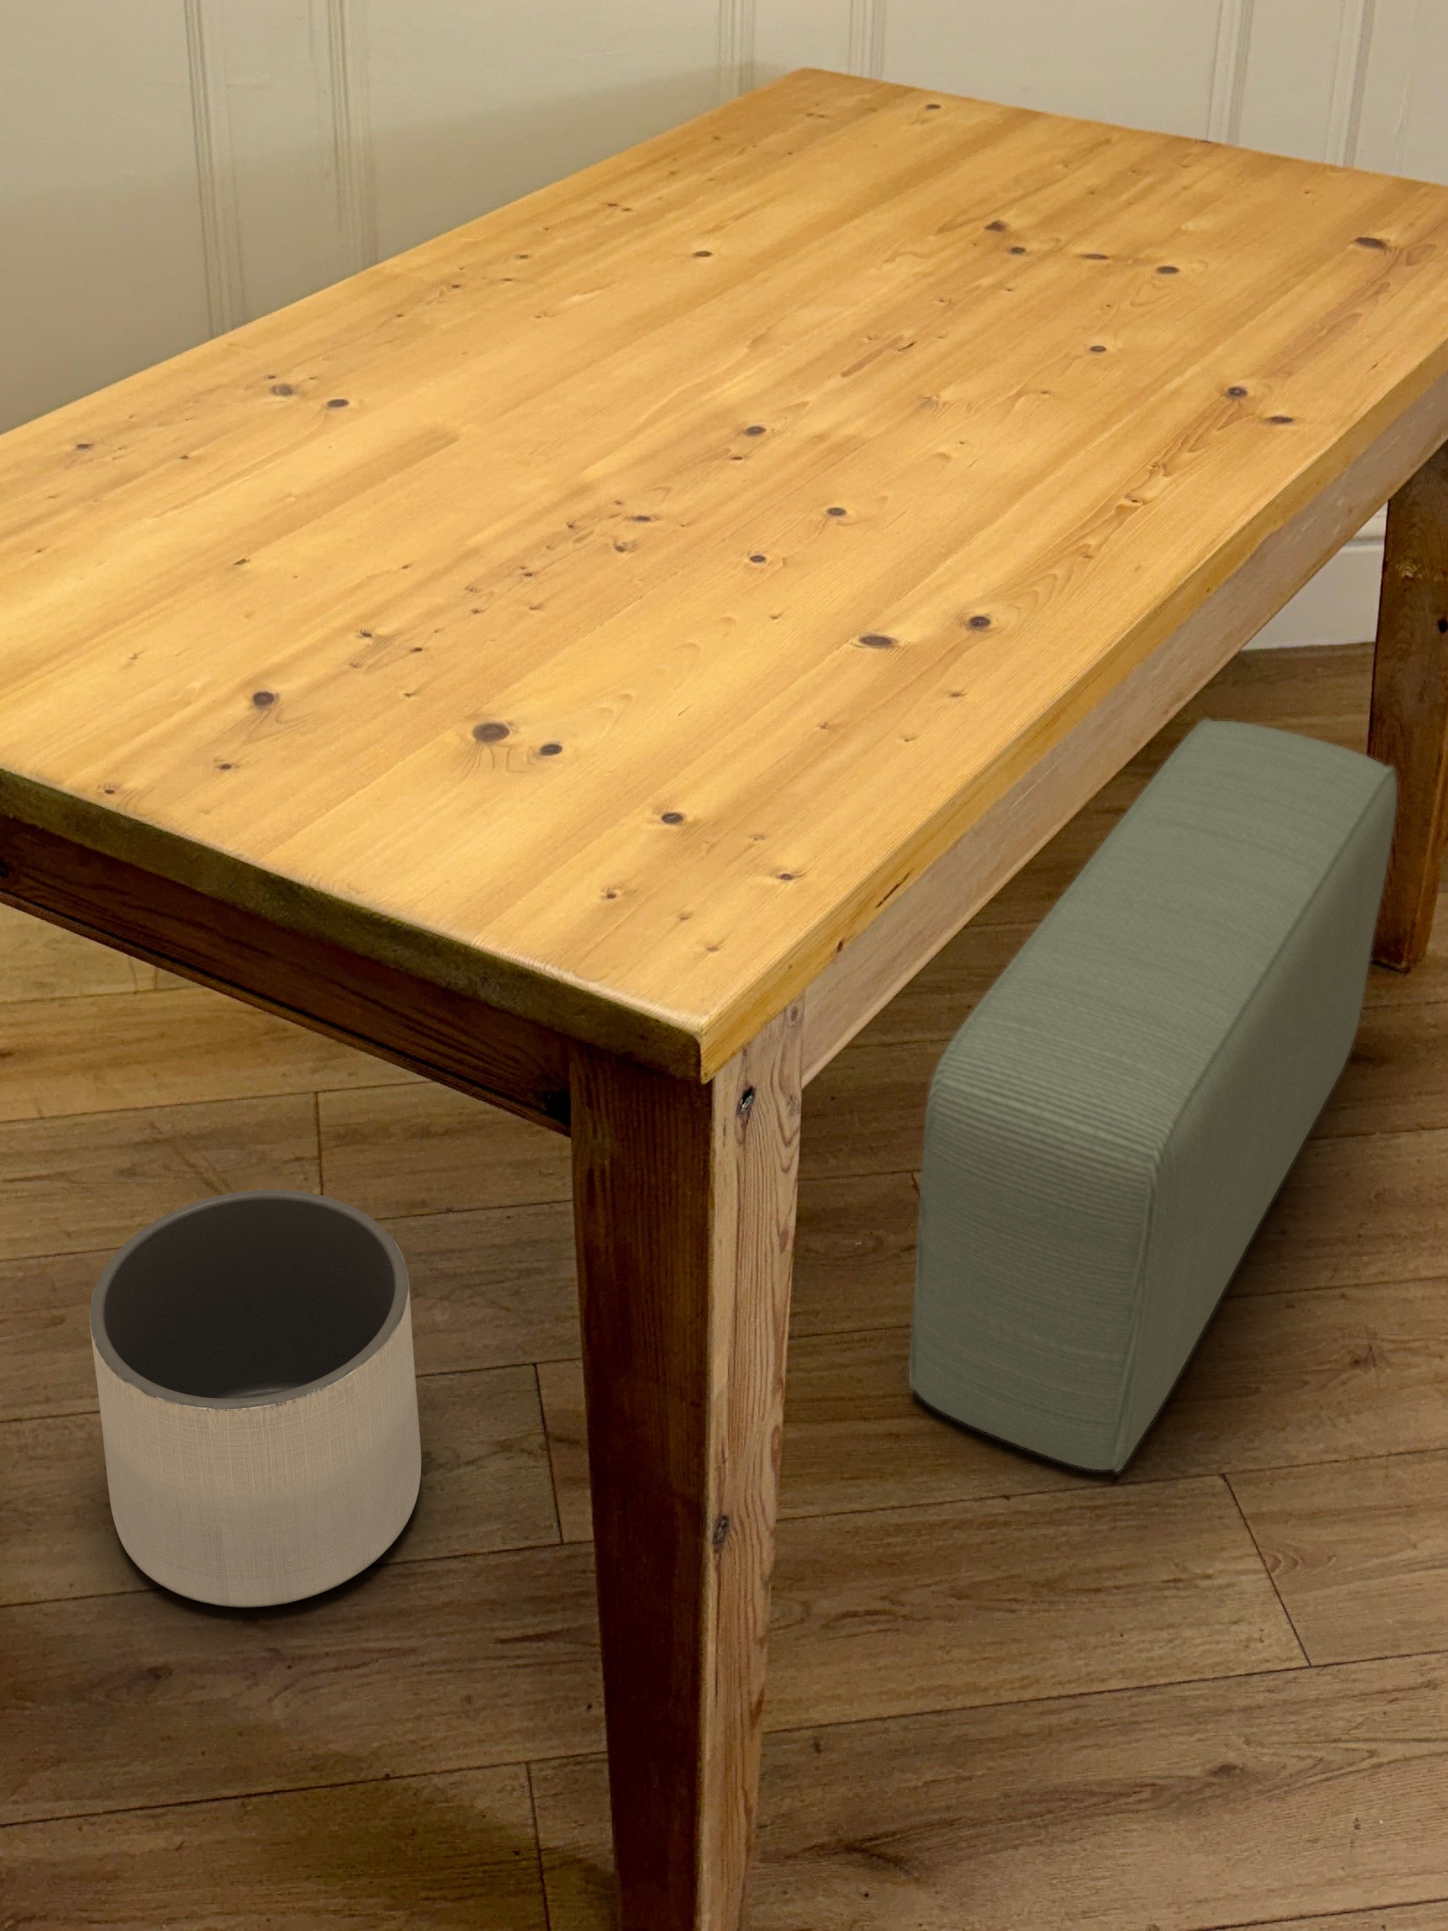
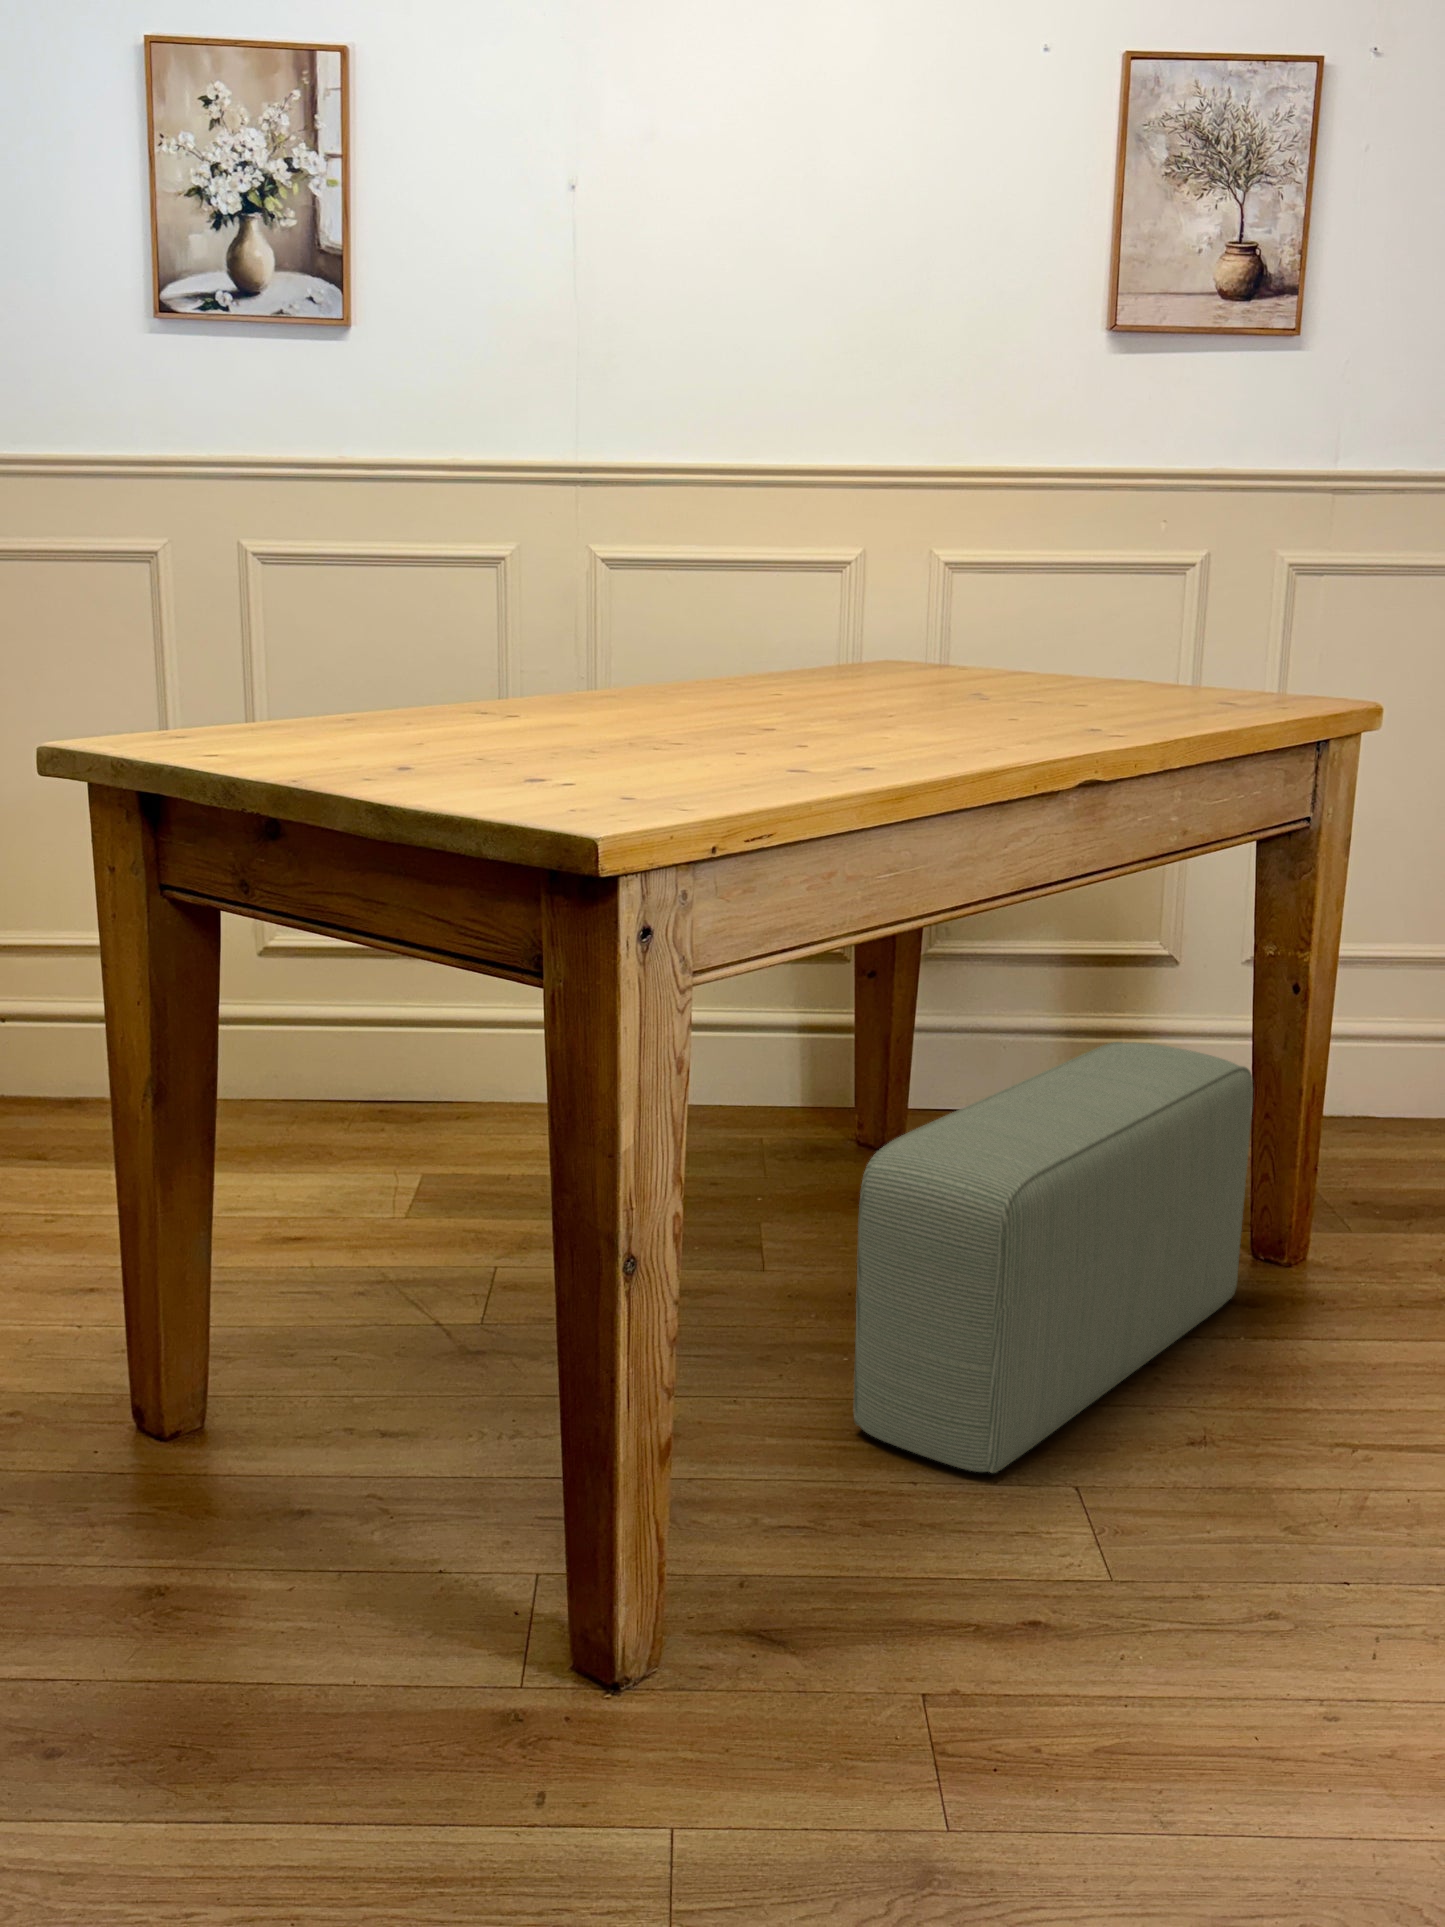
planter: present [90,1190,421,1607] -> none [288,1229,505,1483]

